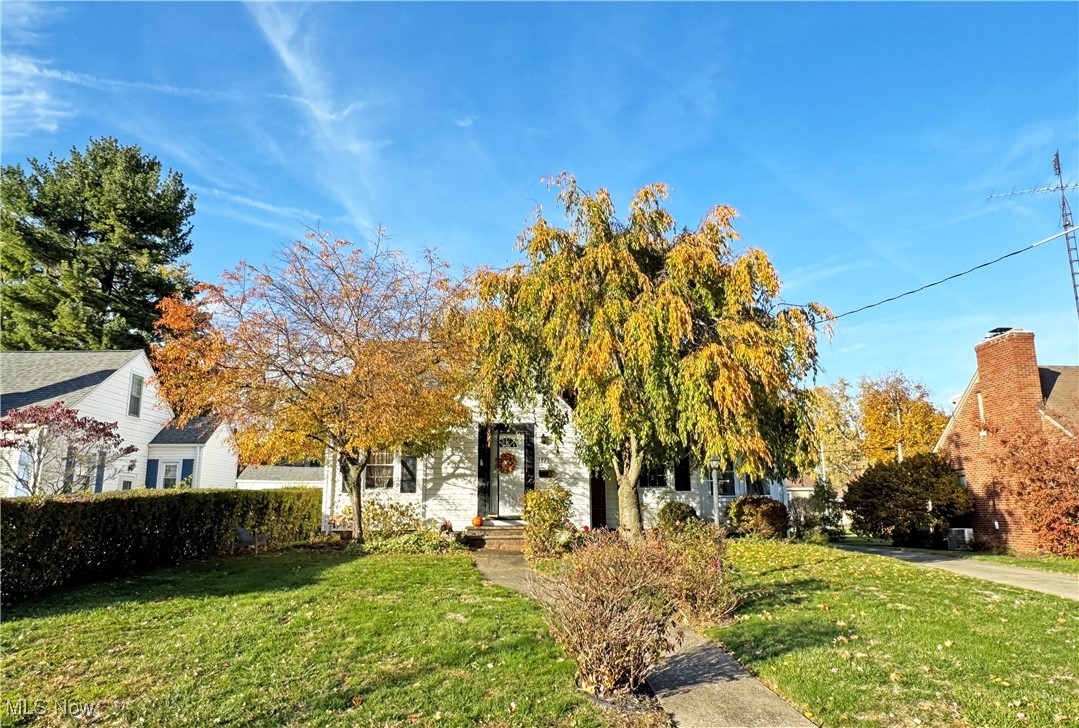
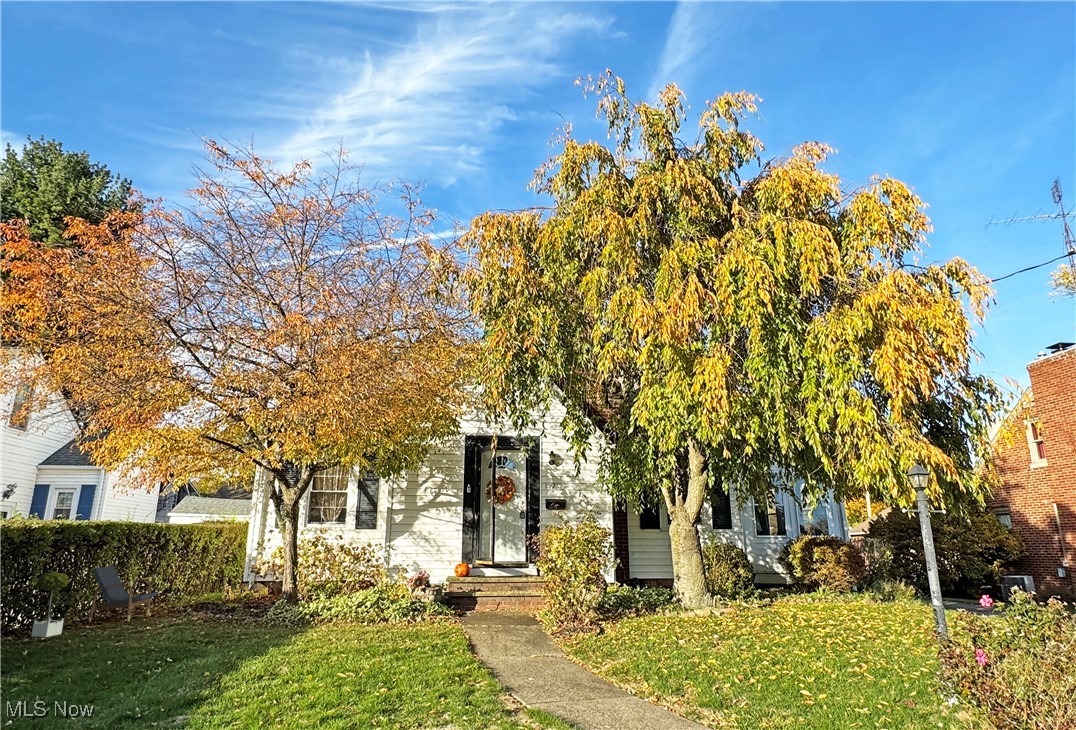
potted tree: none [205,521,224,561] -> present [32,572,70,637]

